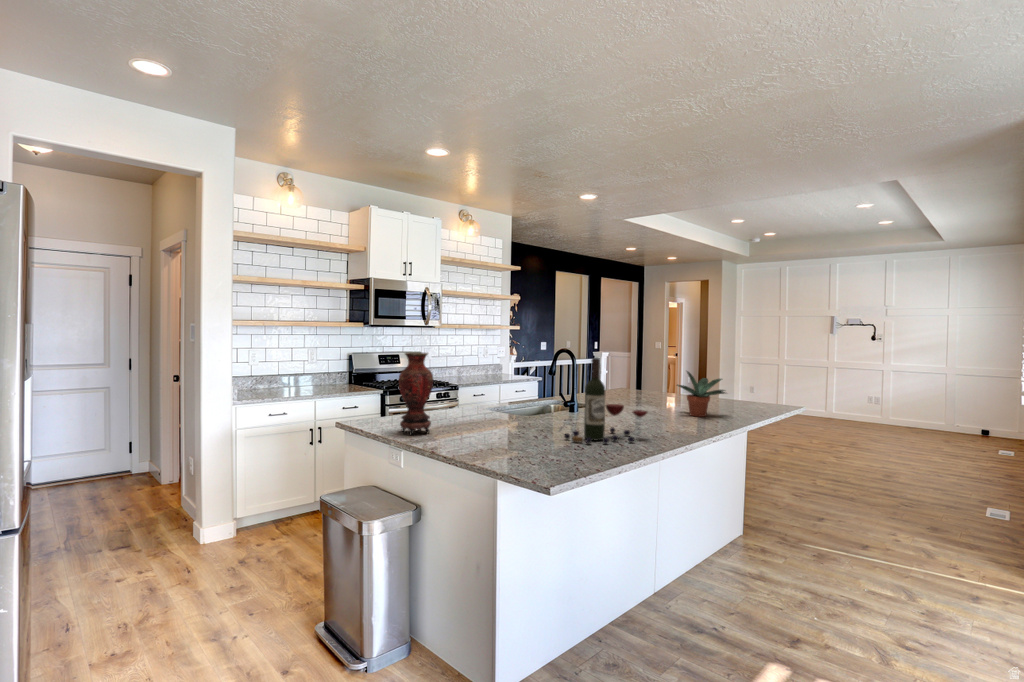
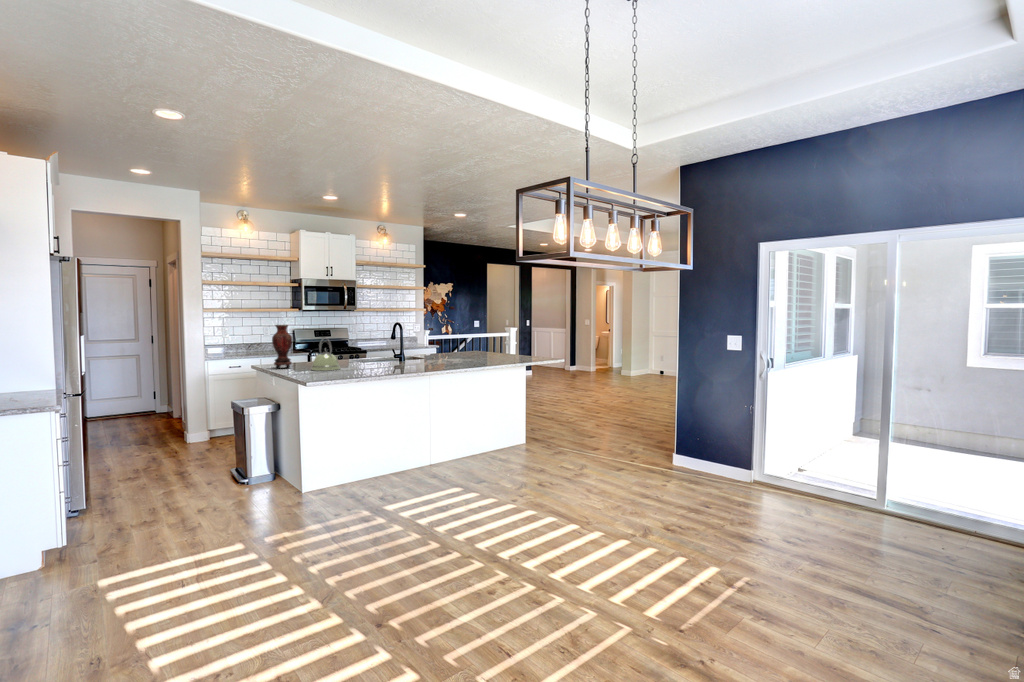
wine bottle: present [564,358,647,444] -> none [356,326,403,371]
potted plant: present [677,371,725,417] -> none [453,334,488,362]
kettle: none [477,379,529,443] -> present [311,339,340,371]

